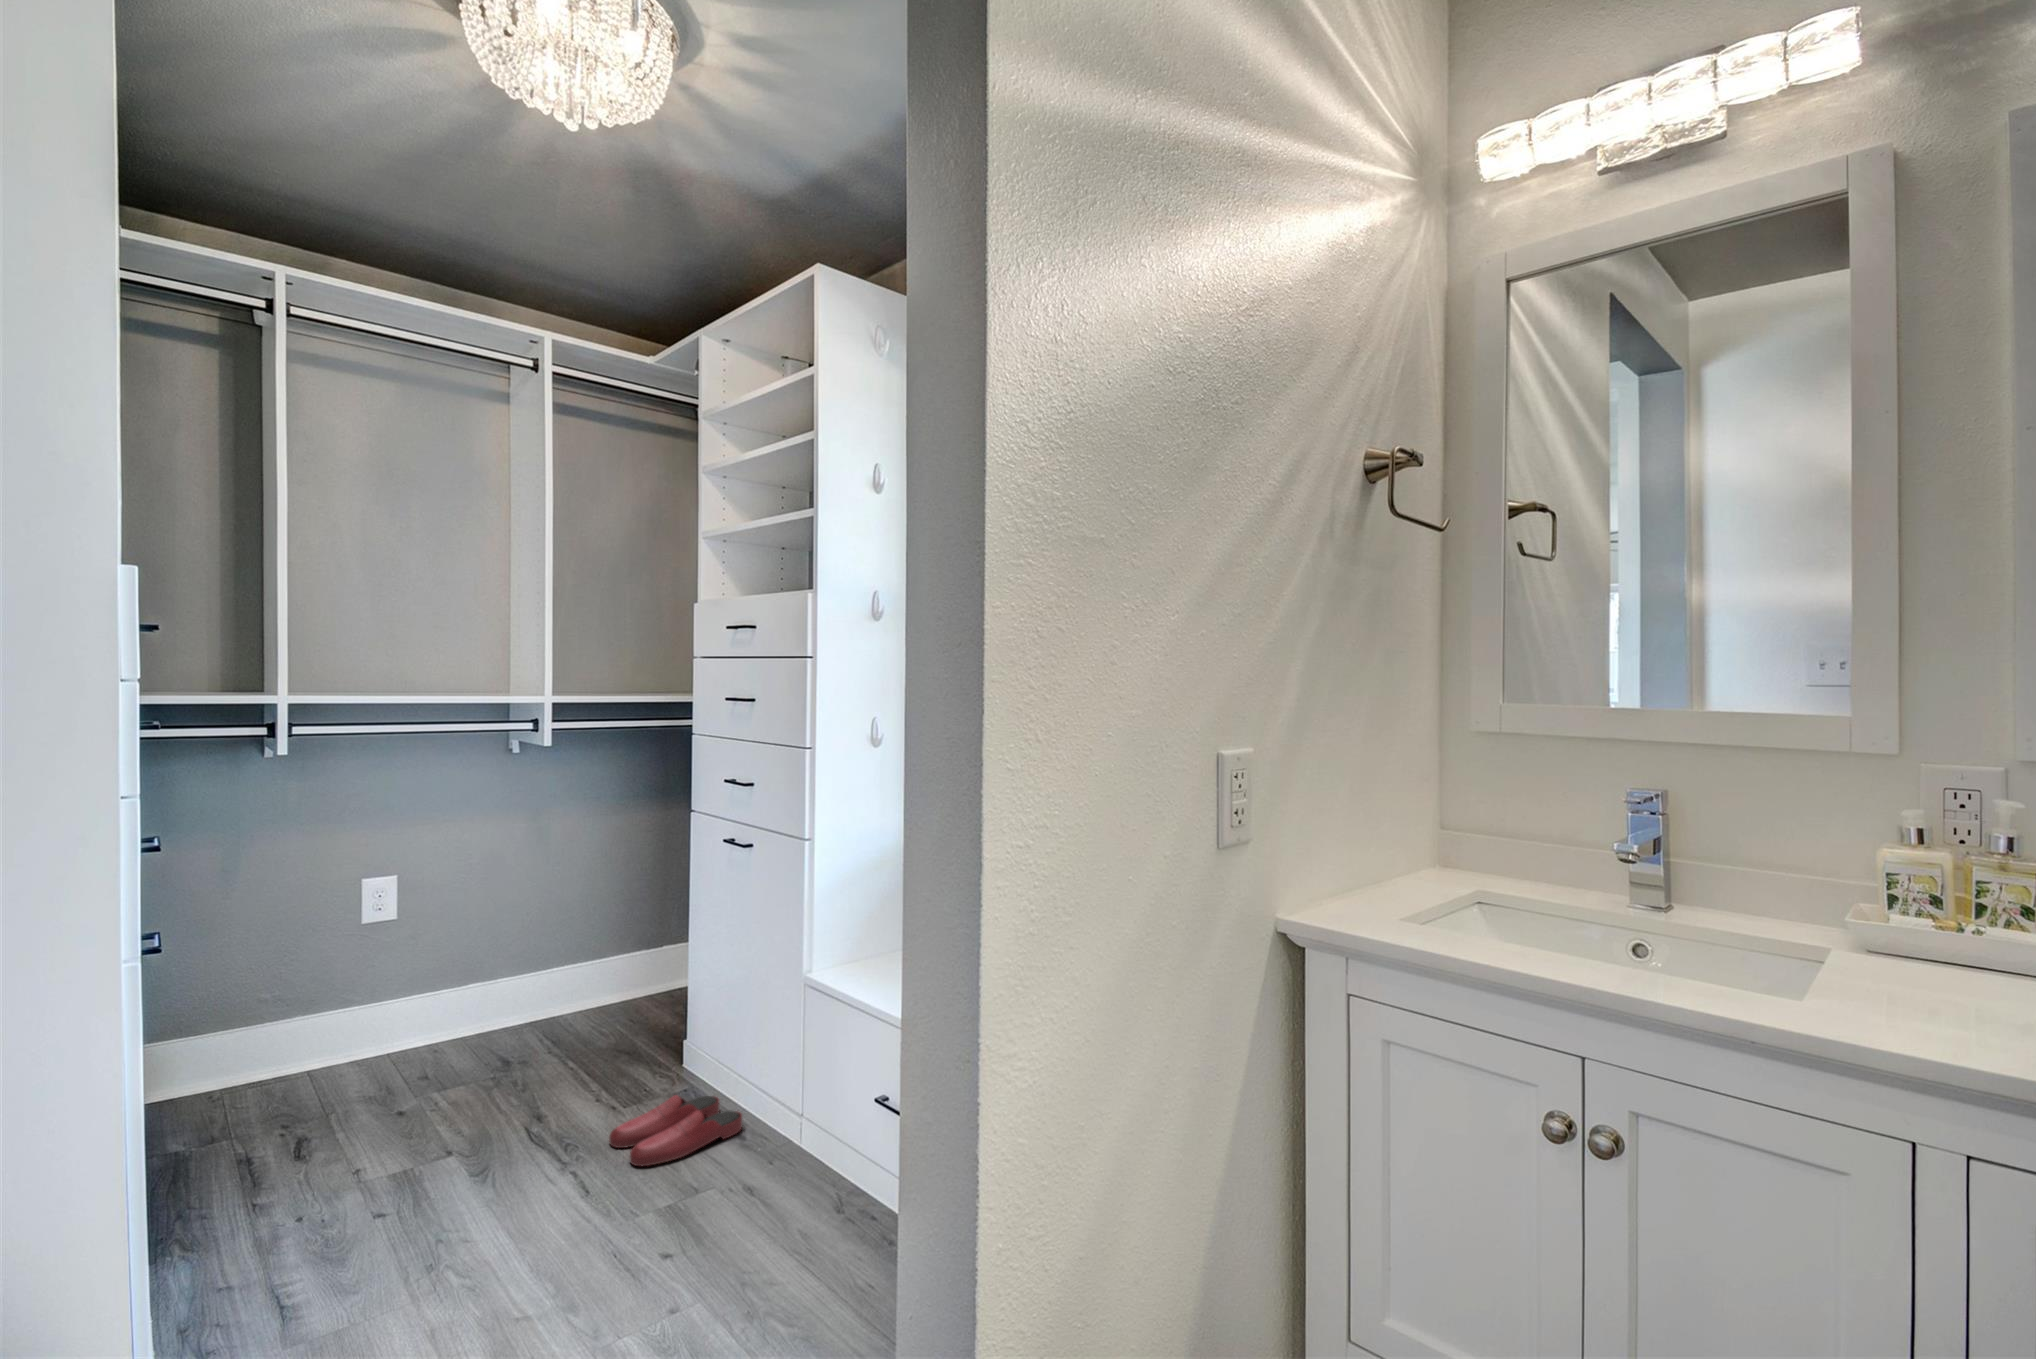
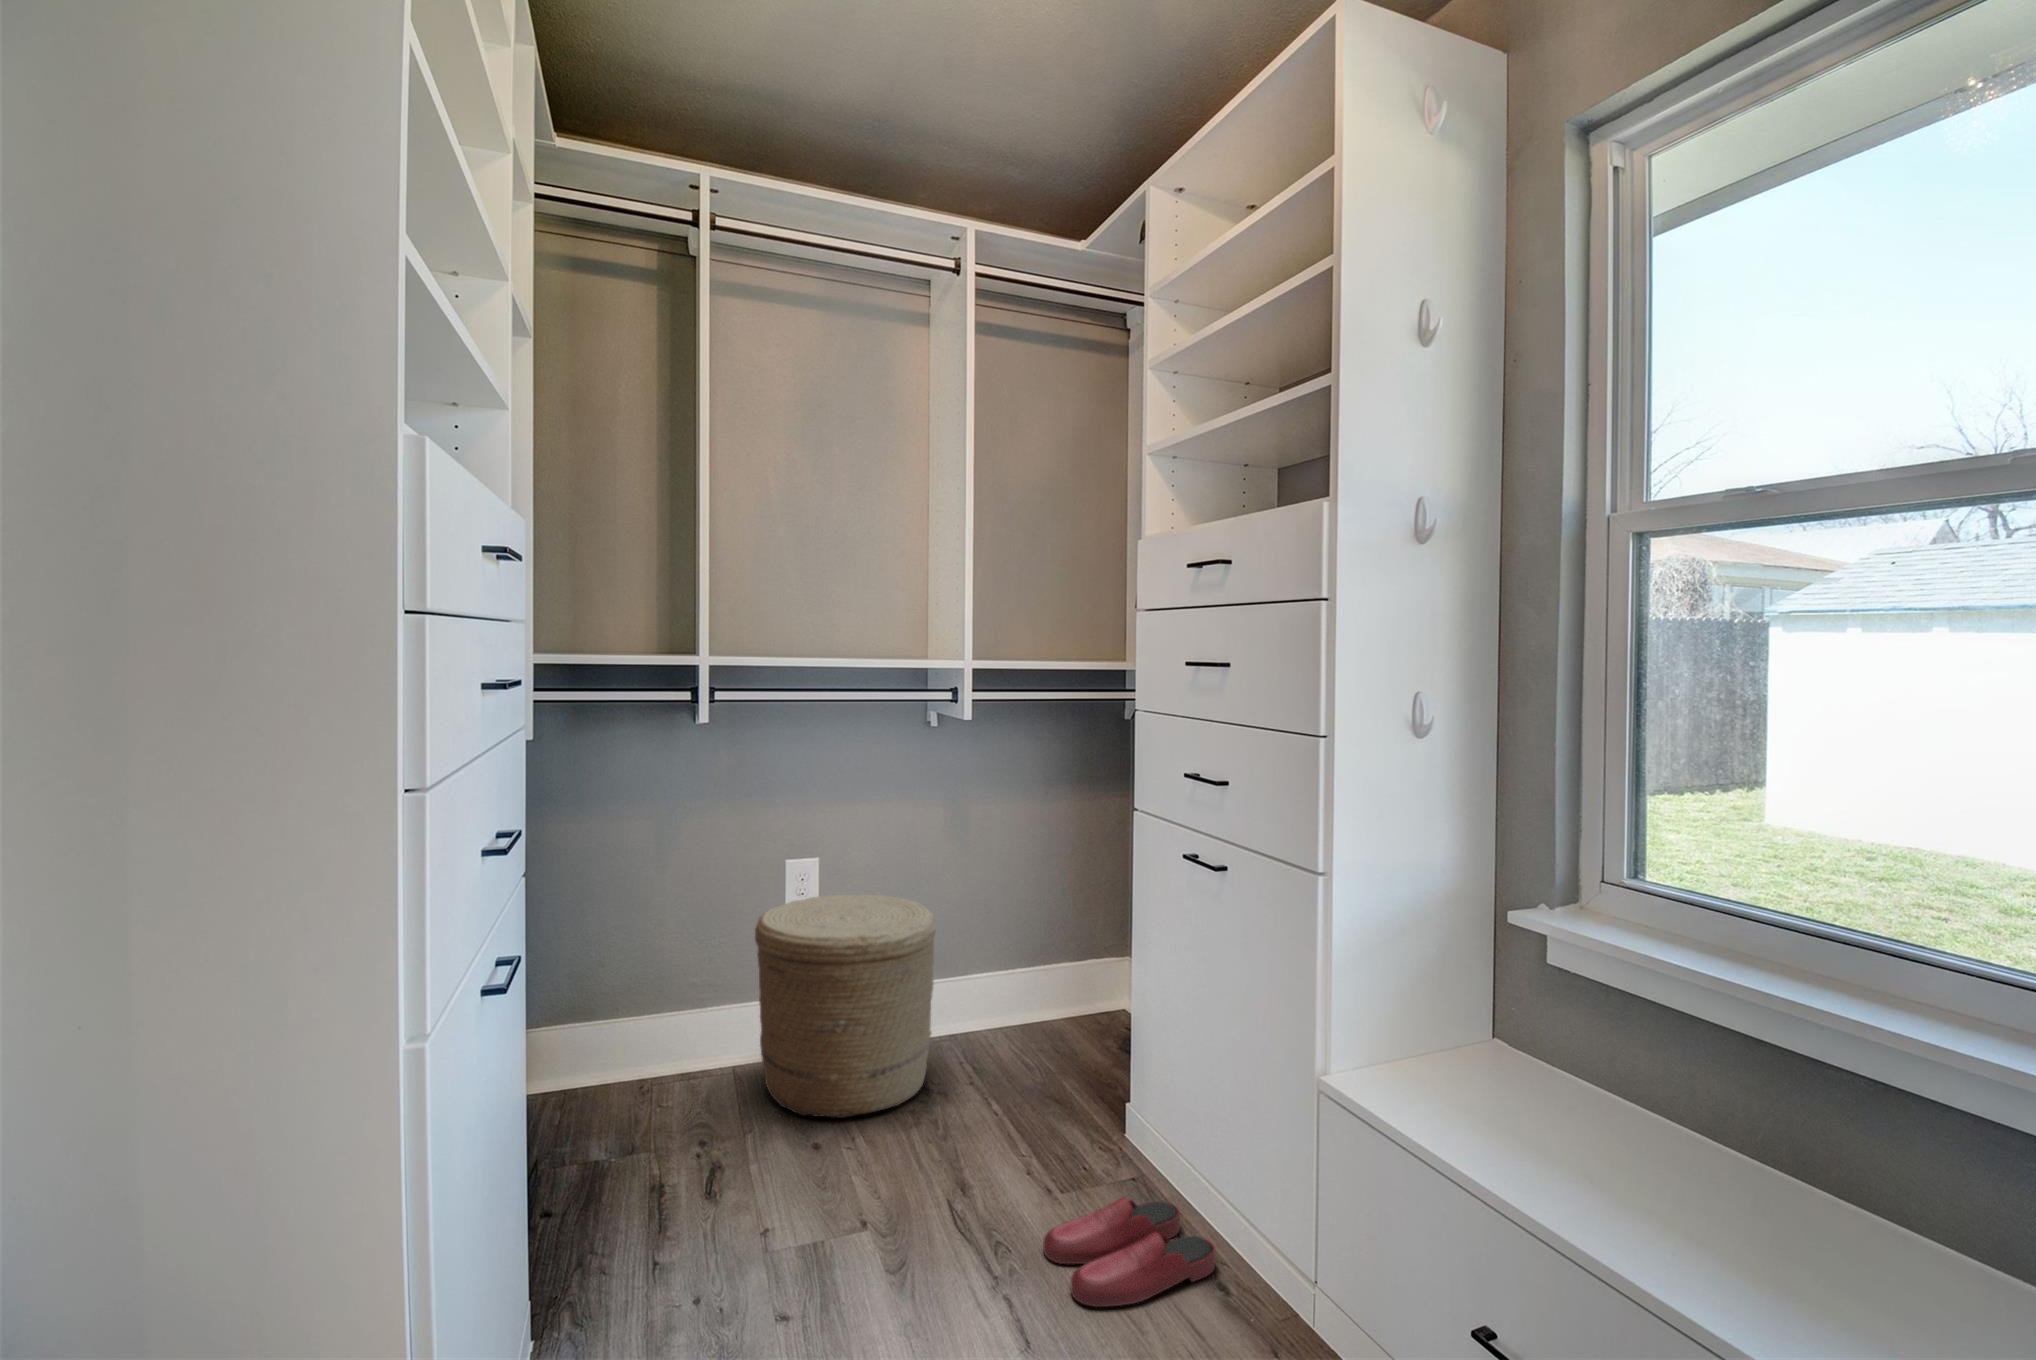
woven basket: none [334,902,517,1096] -> present [755,894,936,1118]

